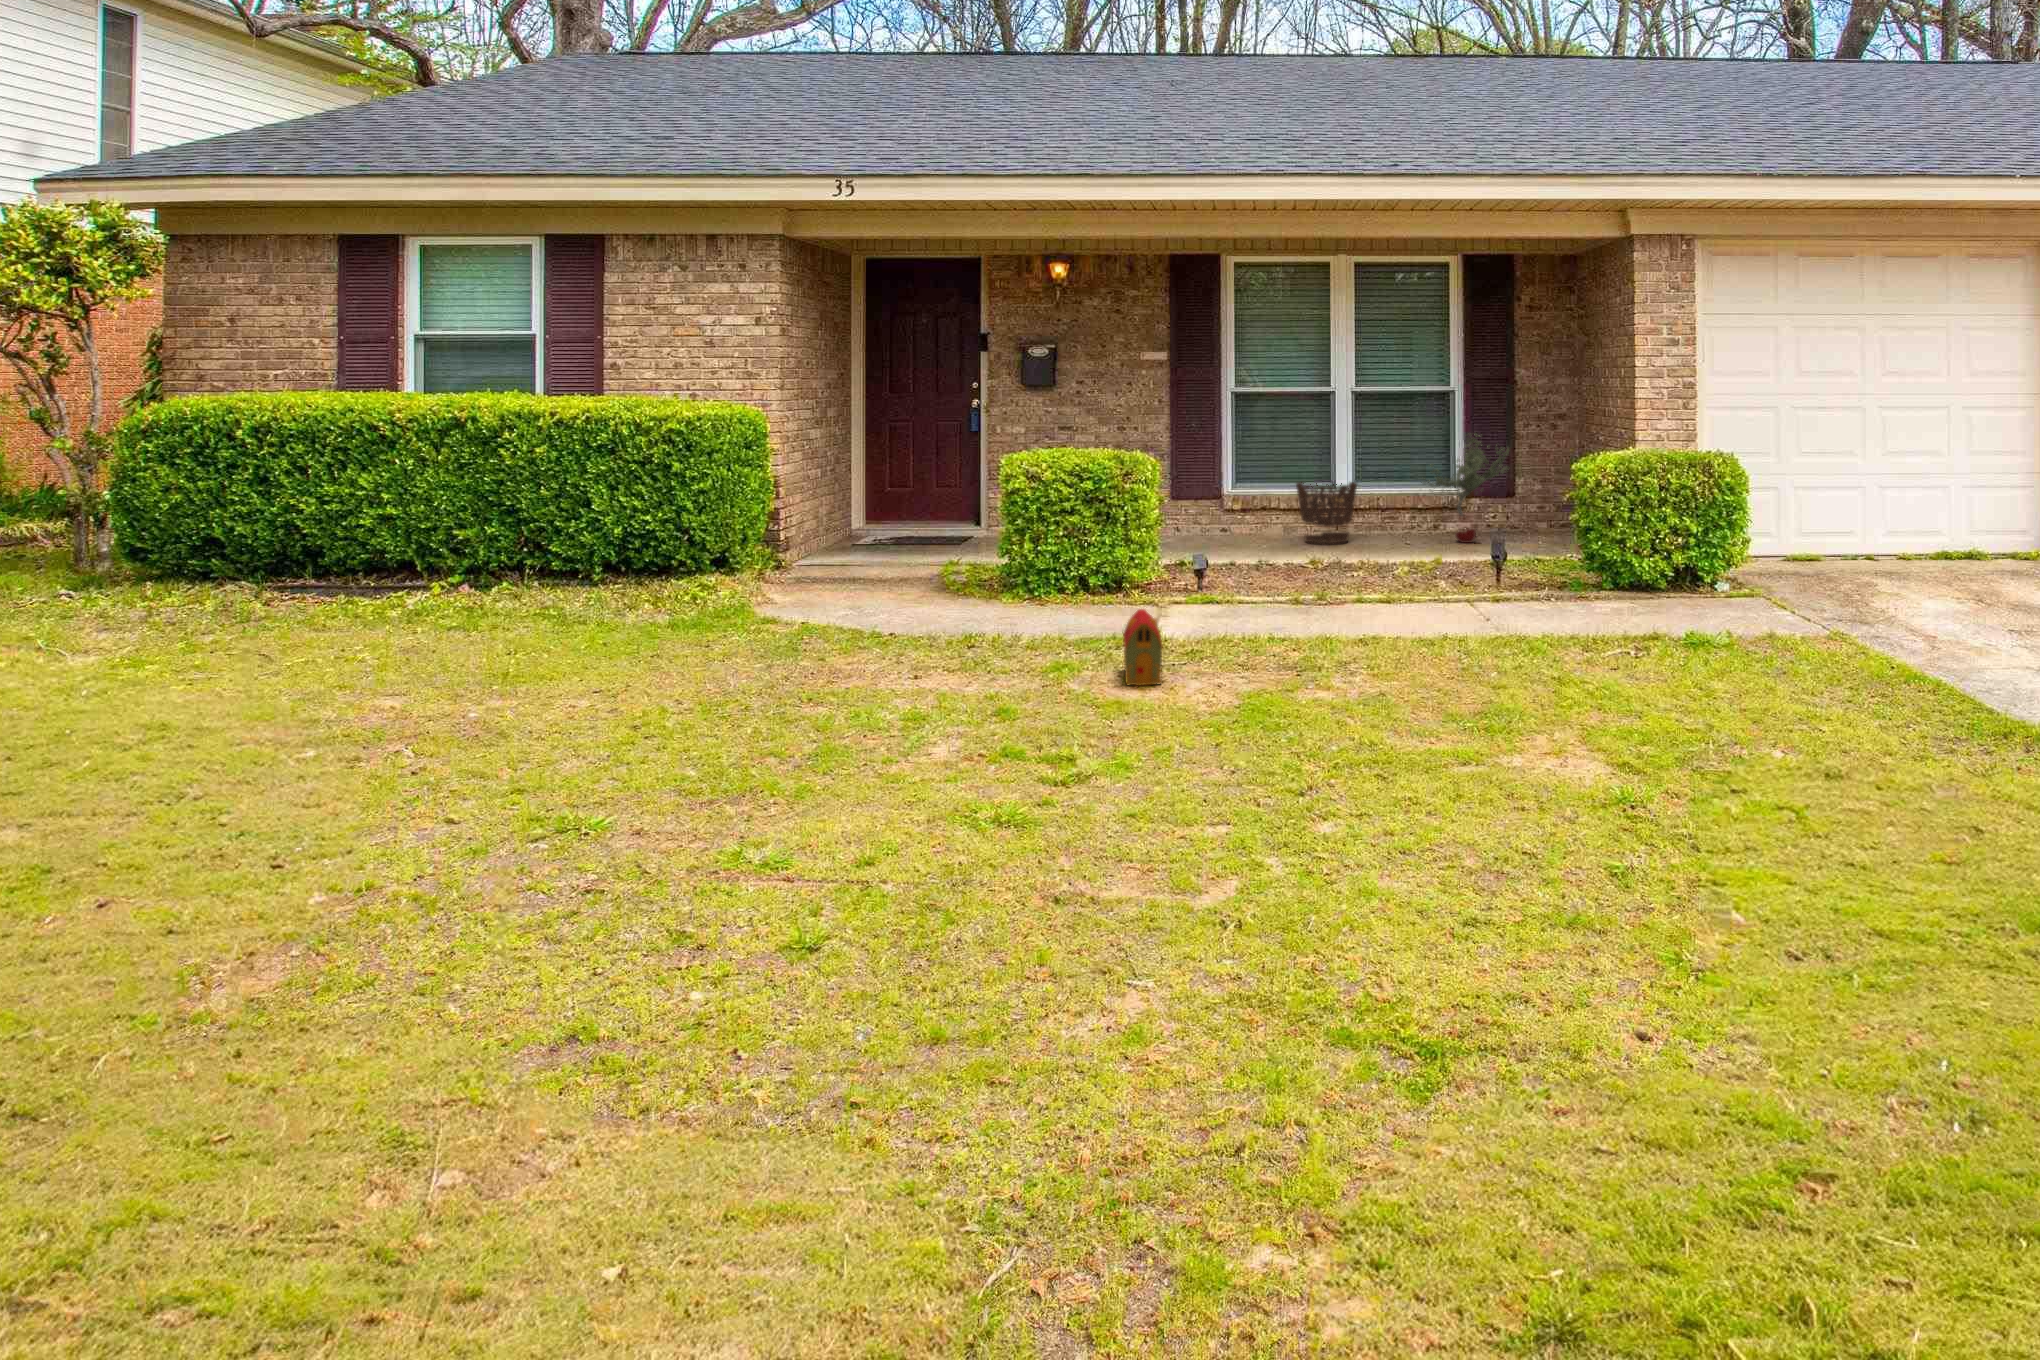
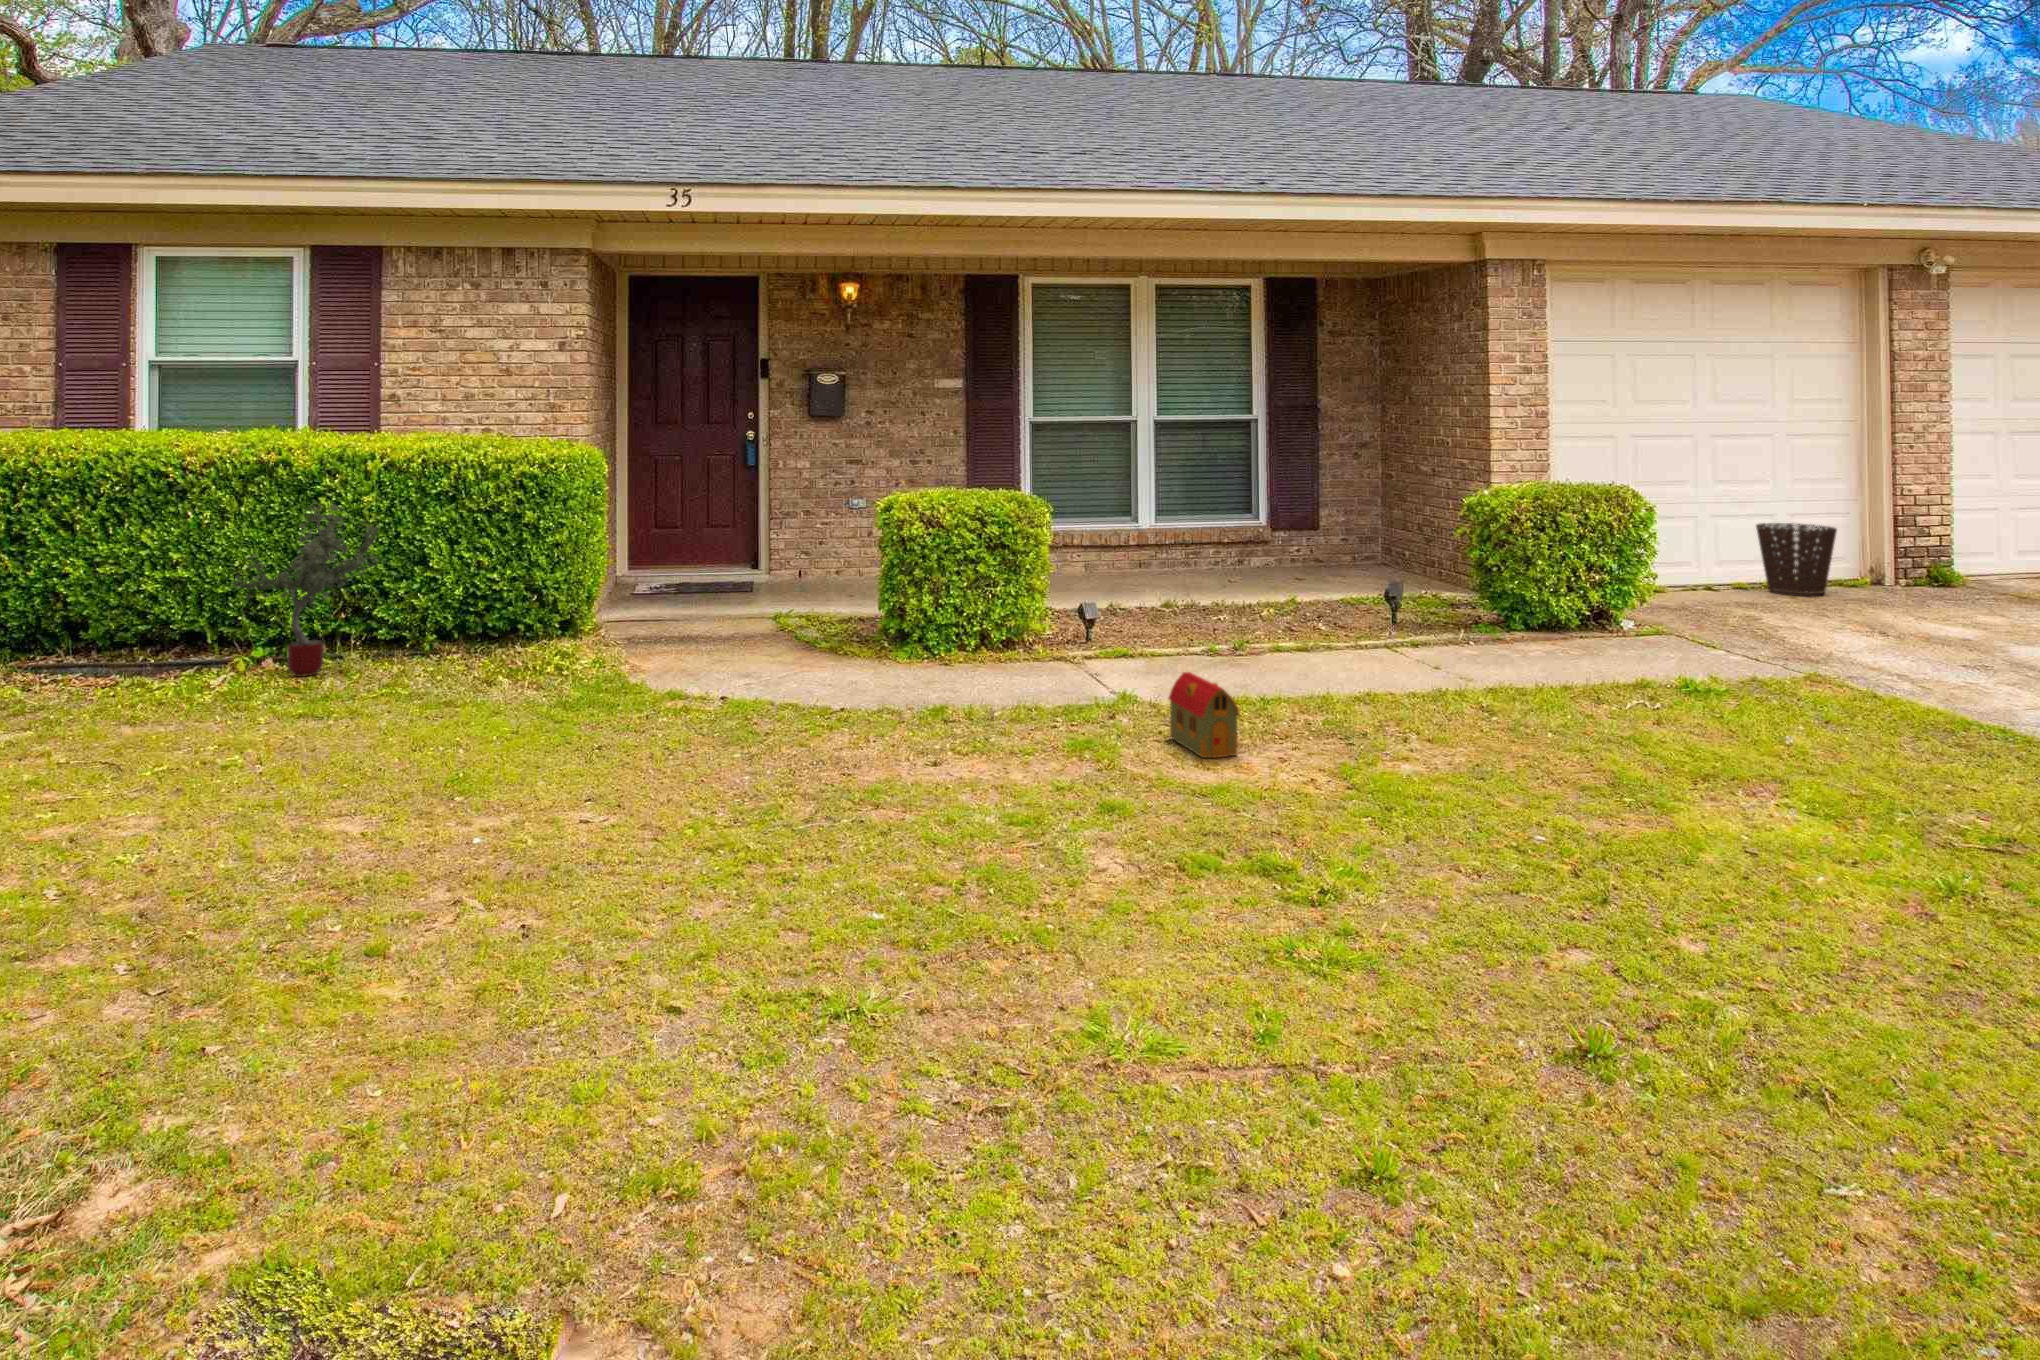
potted tree: present [1421,434,1509,543] -> present [233,505,379,677]
basket: present [1296,482,1357,545] -> present [1756,523,1837,596]

